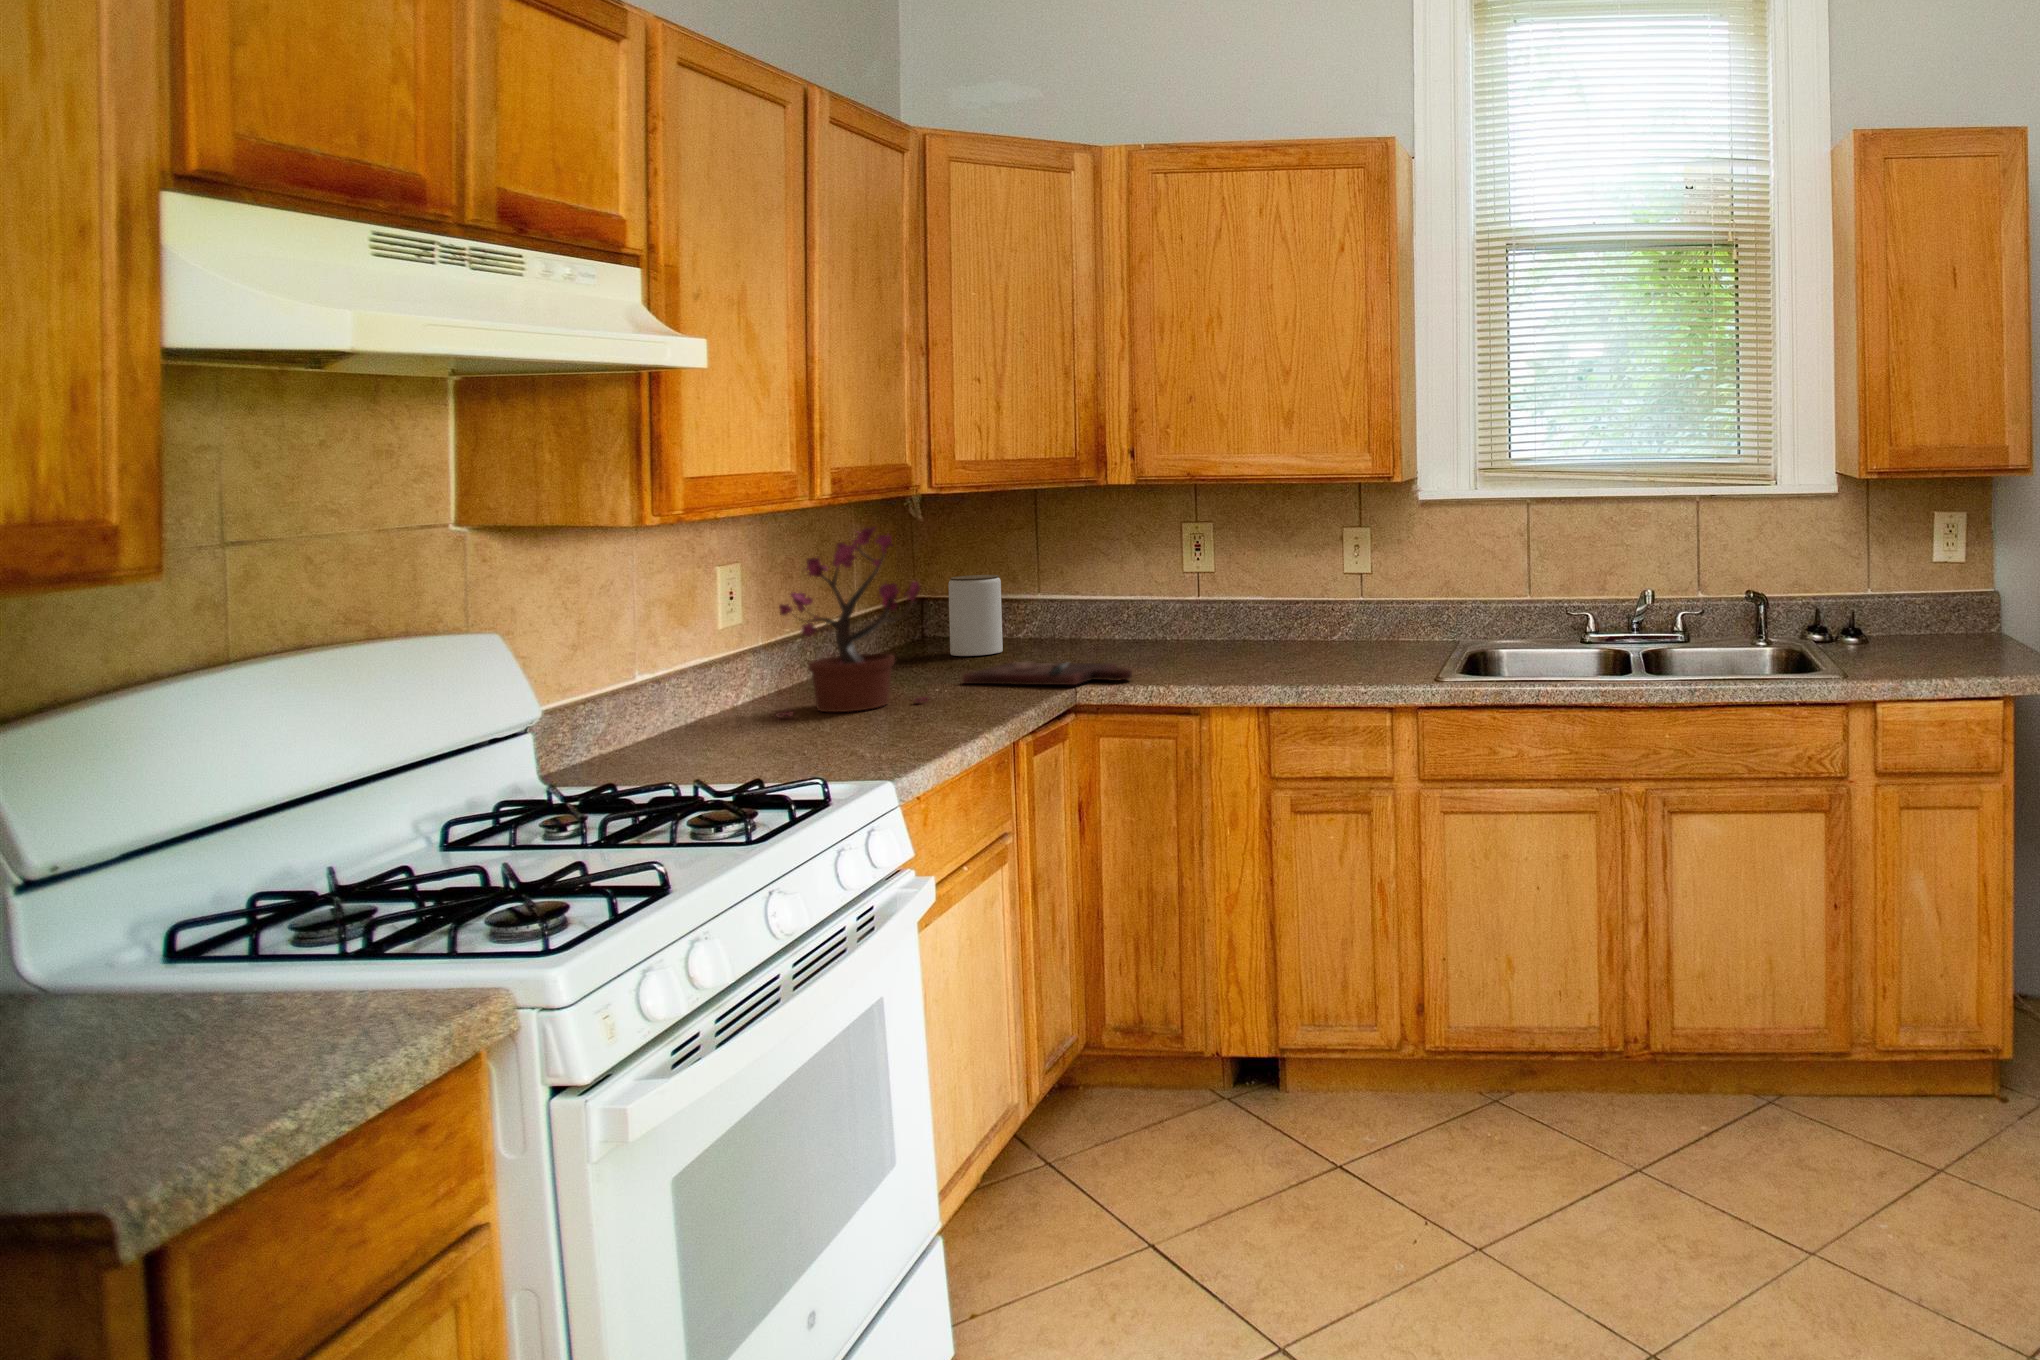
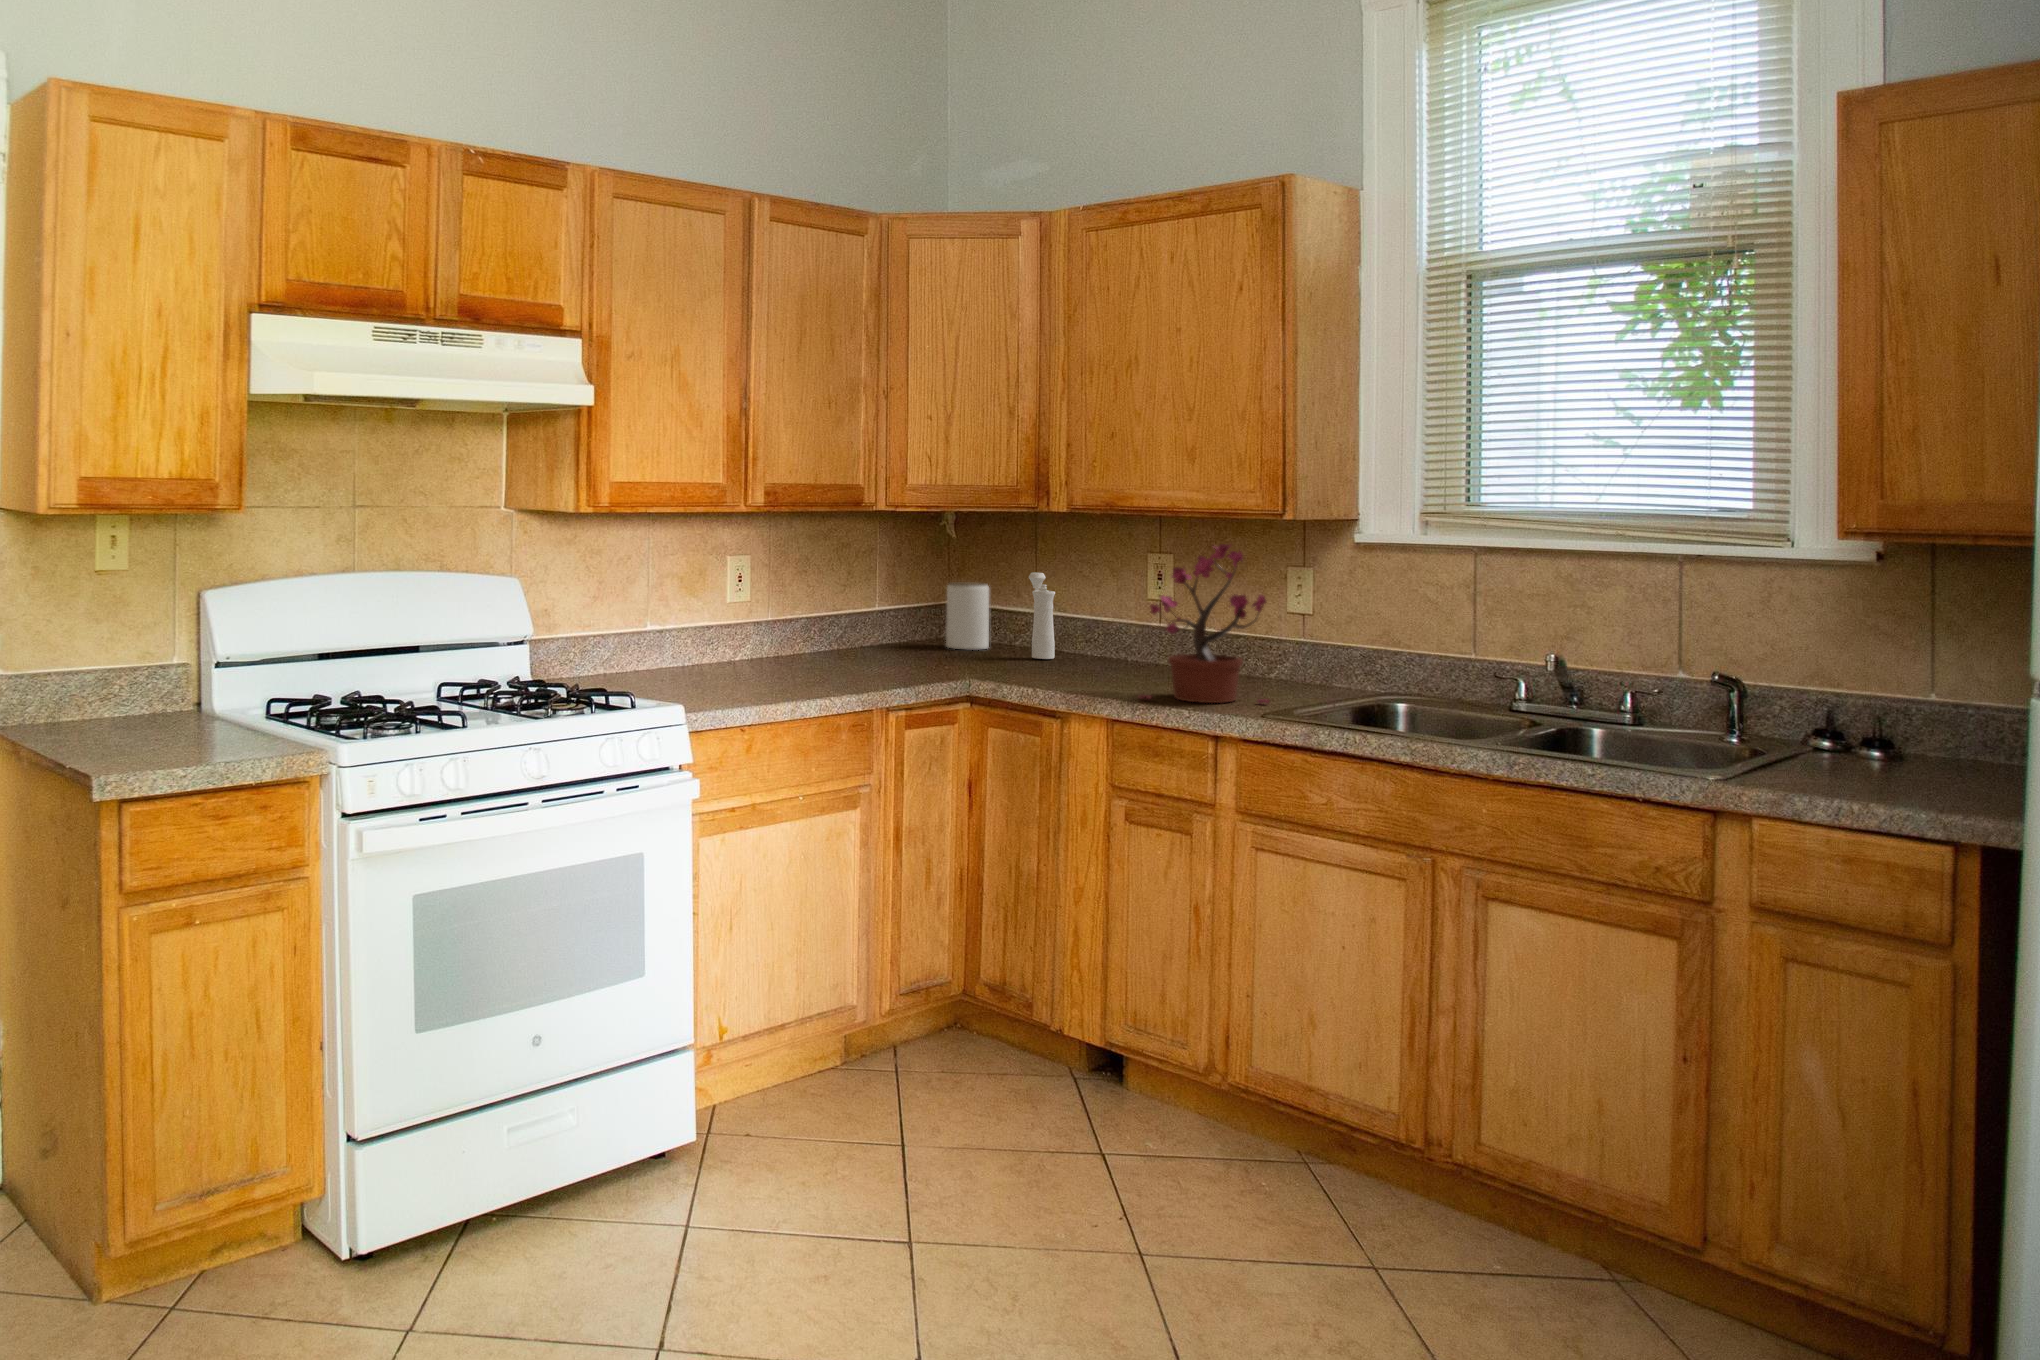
potted plant: present [776,527,928,717] -> present [1138,544,1269,703]
pepper mill: none [1052,557,1101,655] -> present [1029,573,1055,659]
cutting board: present [962,662,1132,685] -> none [903,656,1027,680]

